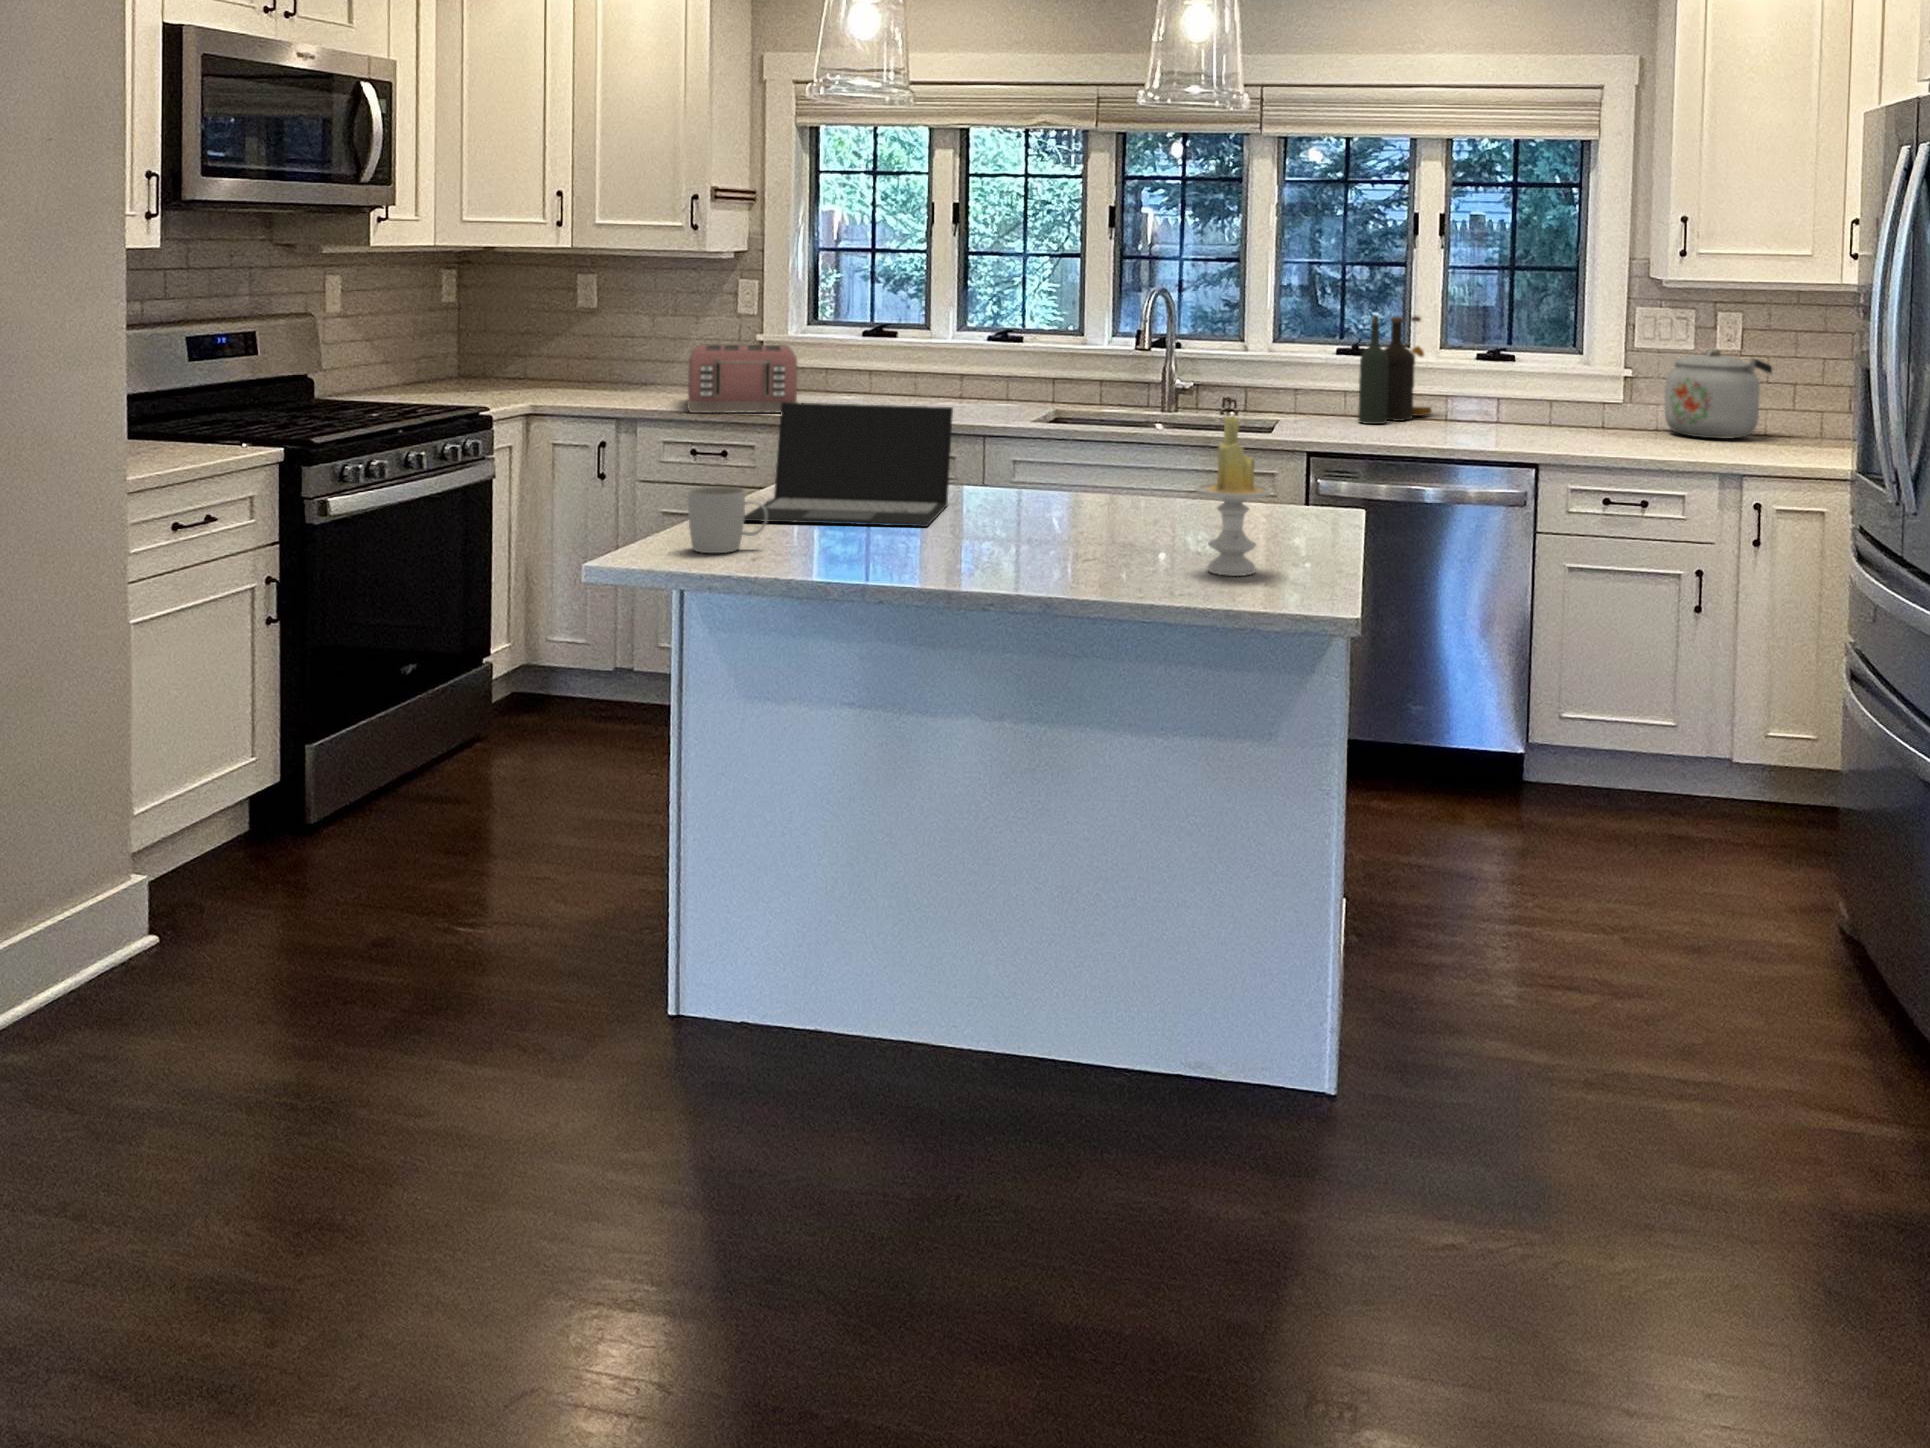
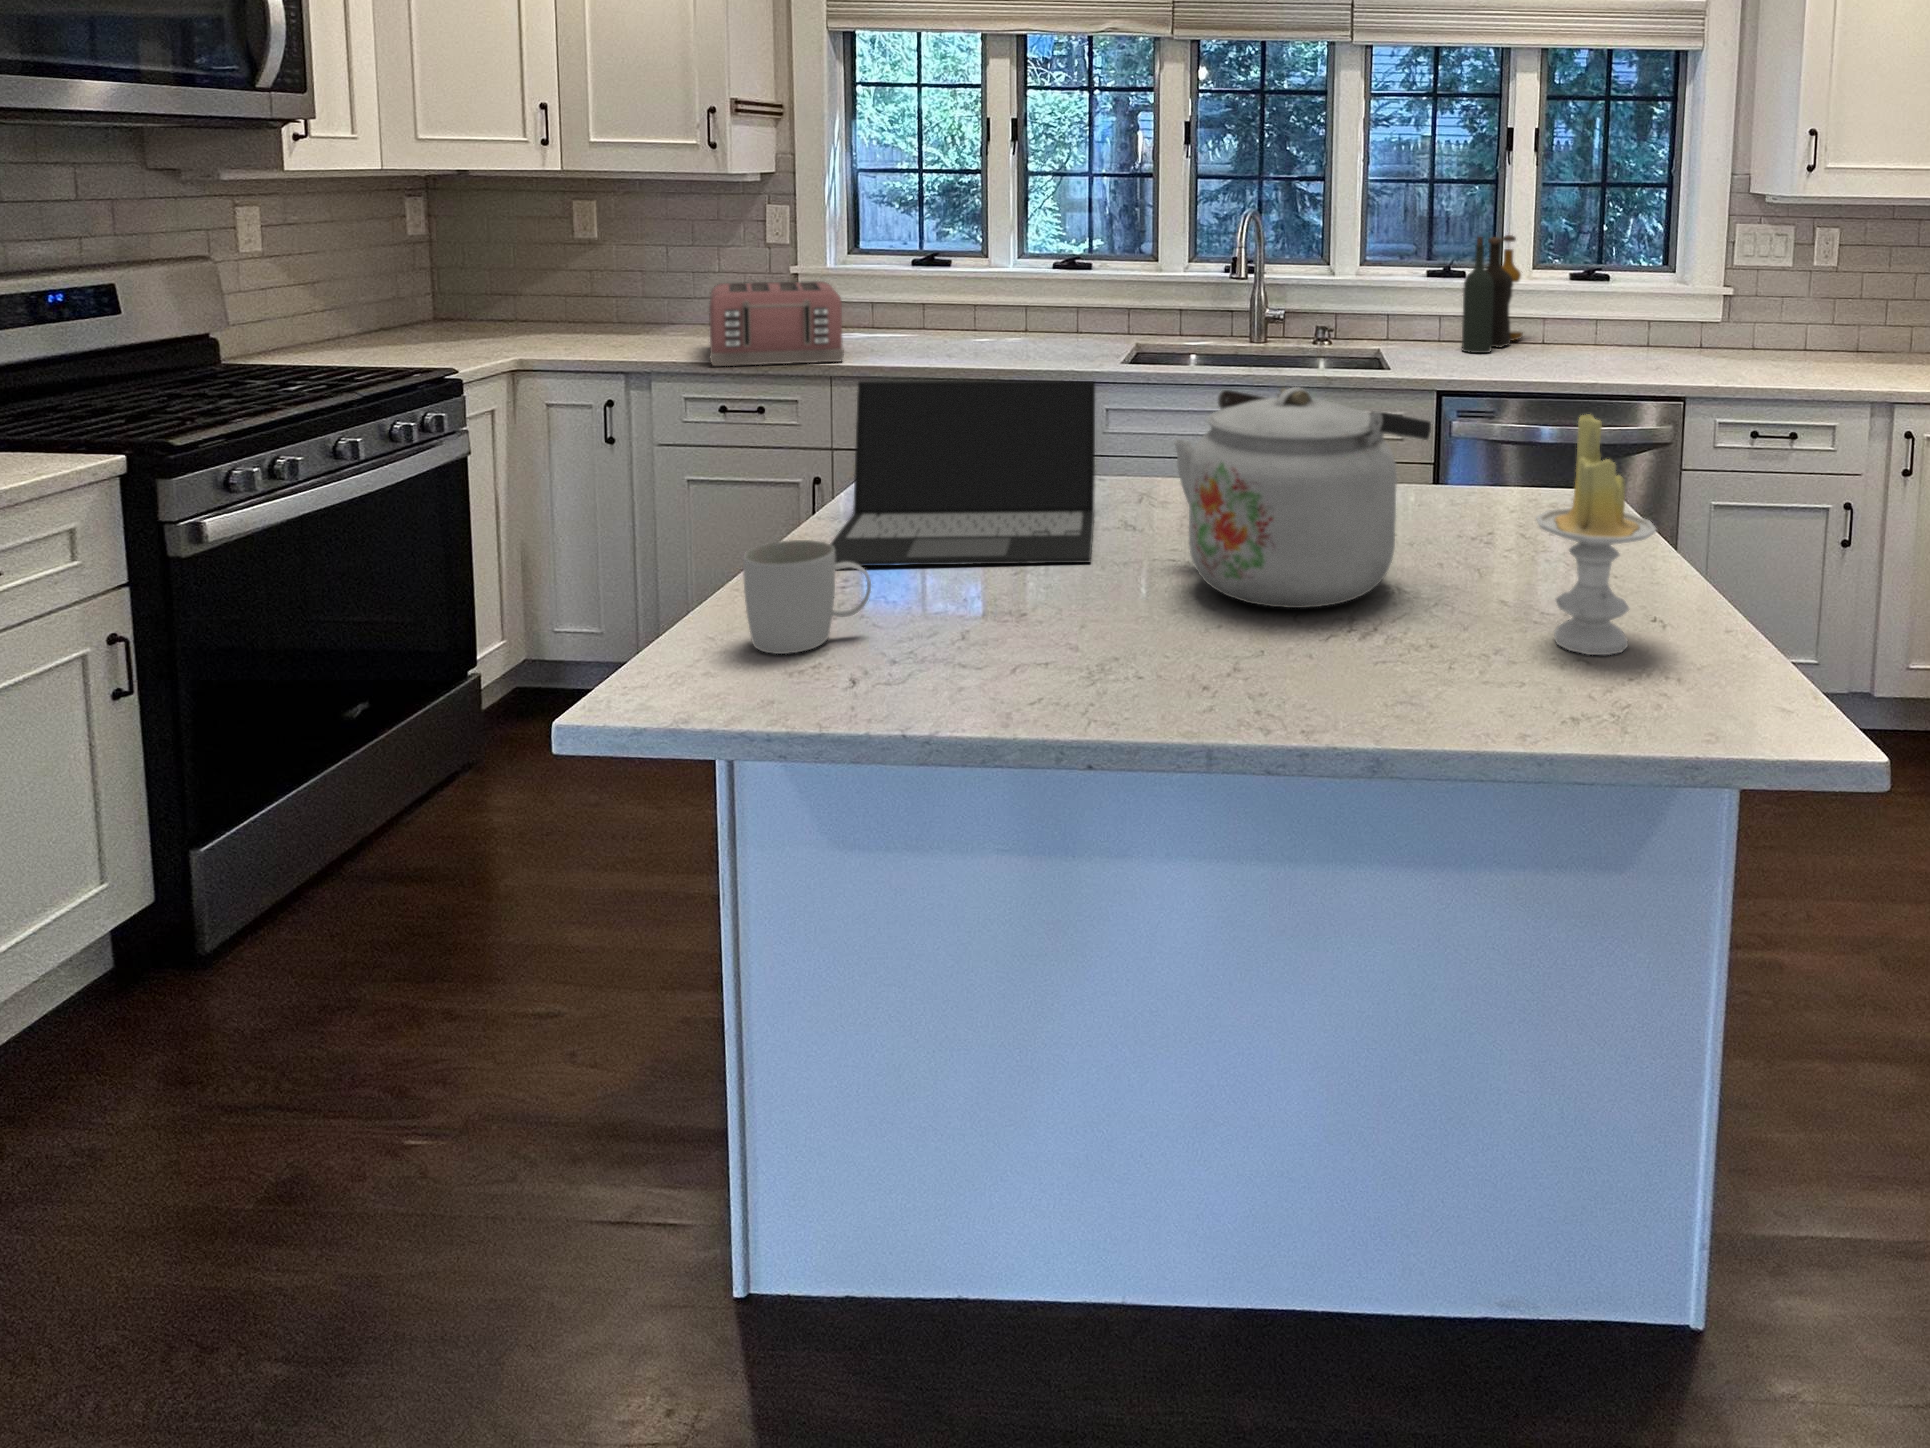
kettle: present [1665,349,1772,439] -> present [1174,387,1431,608]

